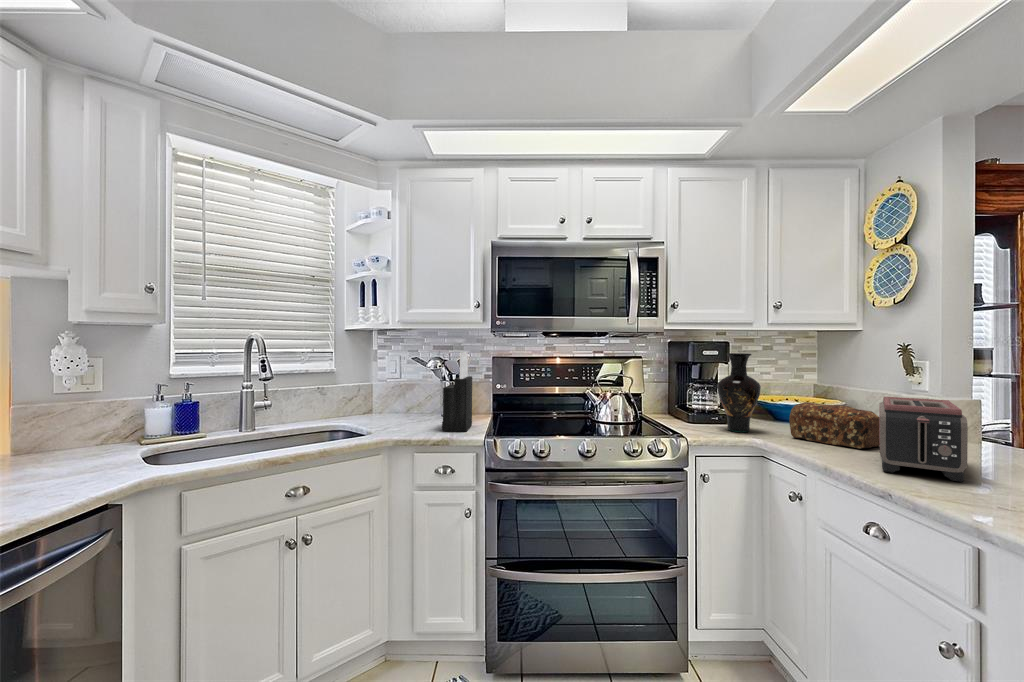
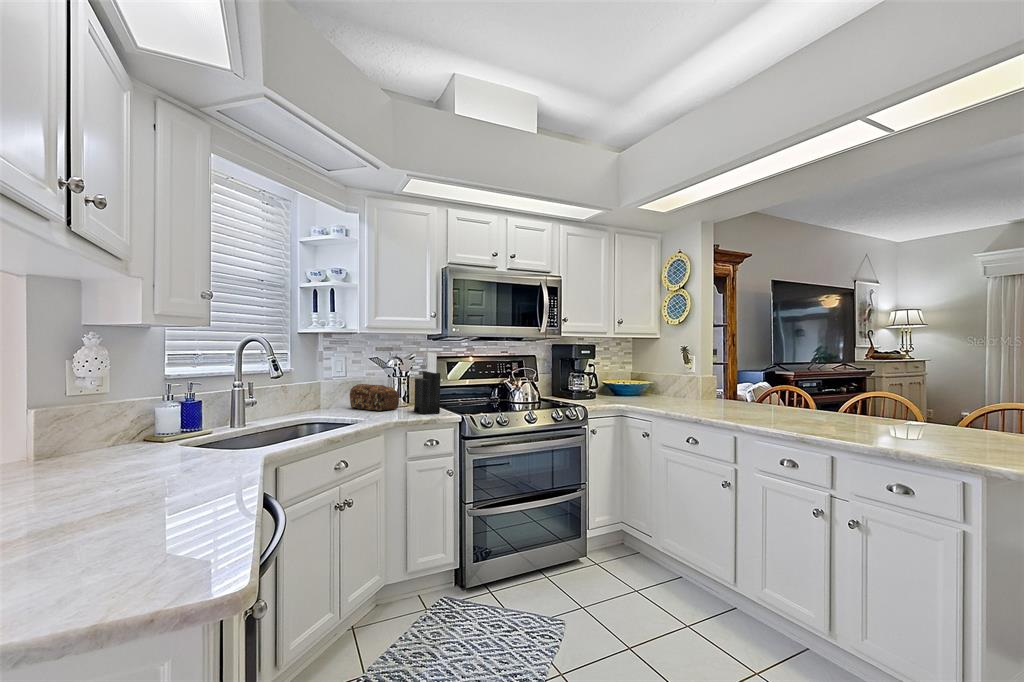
vase: present [717,353,761,432] -> none [591,353,617,403]
toaster: present [879,397,968,482] -> none [683,376,726,415]
bread loaf: present [789,402,880,448] -> present [350,384,399,411]

